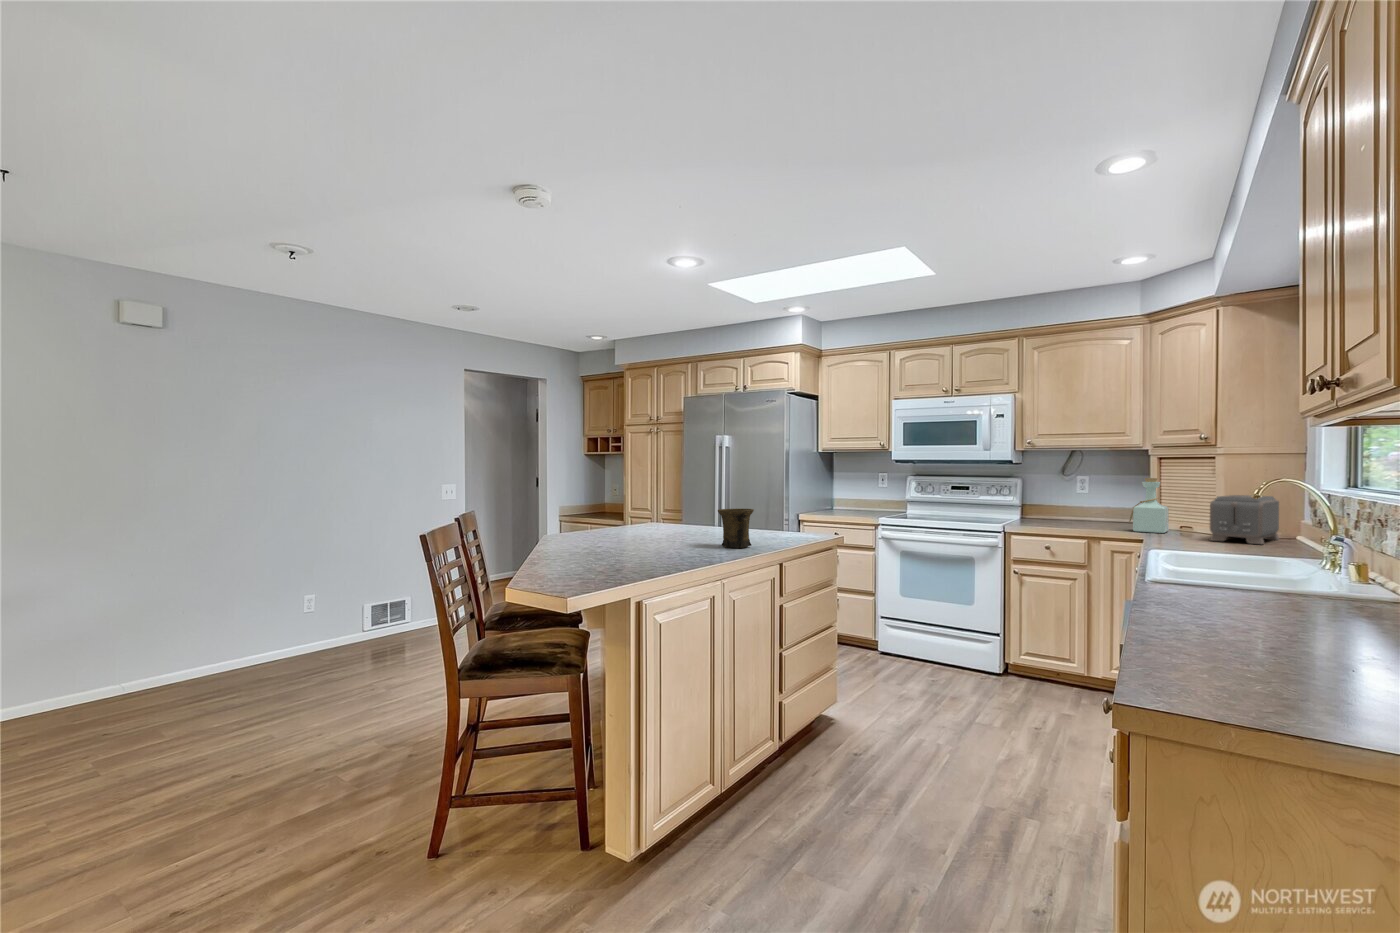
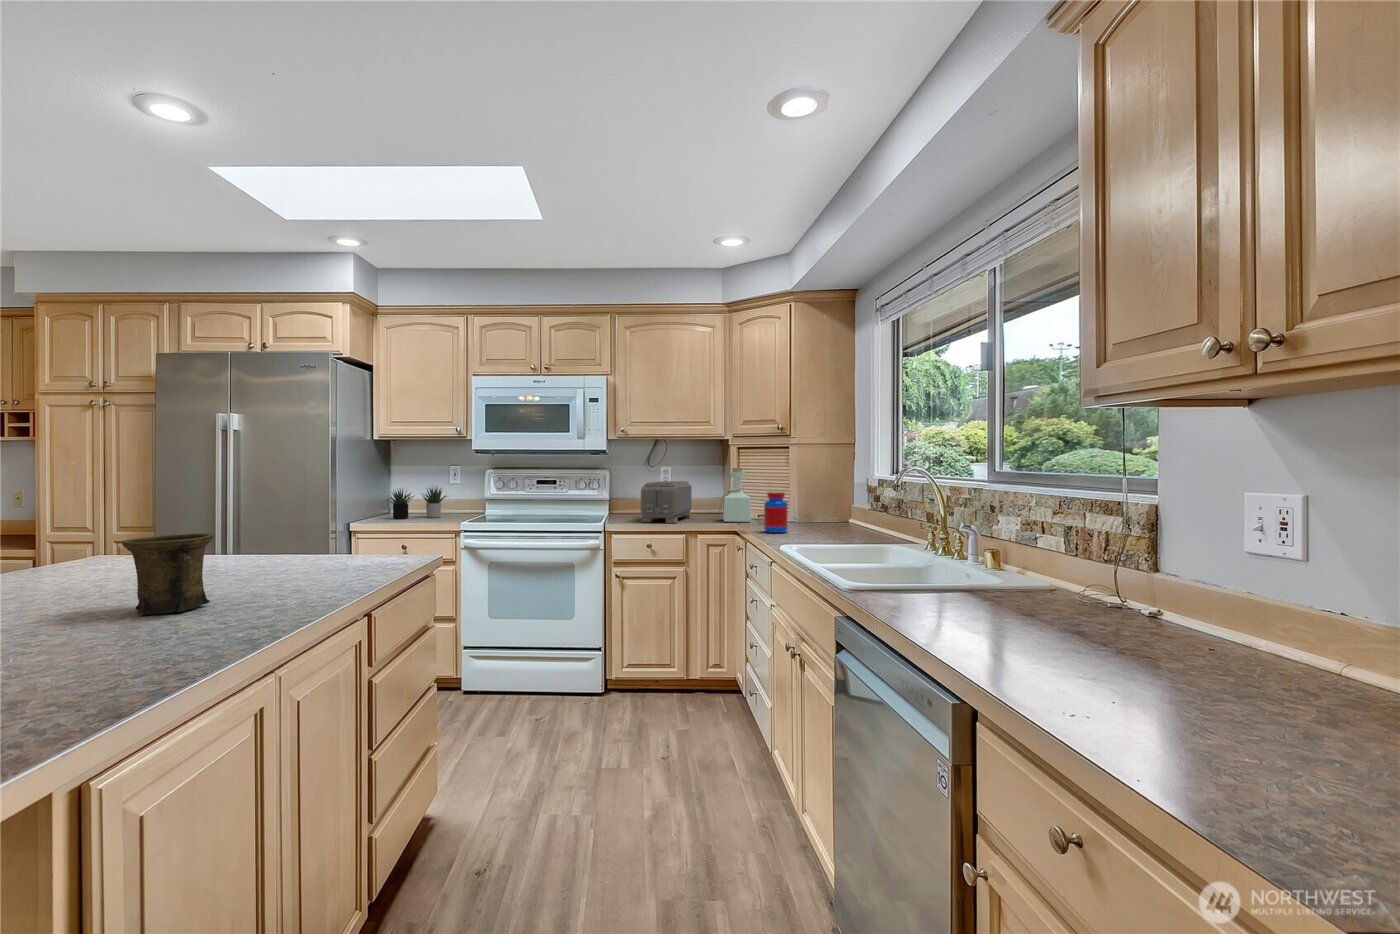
succulent plant: none [823,487,873,514] -> present [388,488,446,519]
toaster: present [1210,495,1279,544] -> present [641,481,692,523]
jar: none [1170,503,1198,543] -> present [764,492,788,533]

